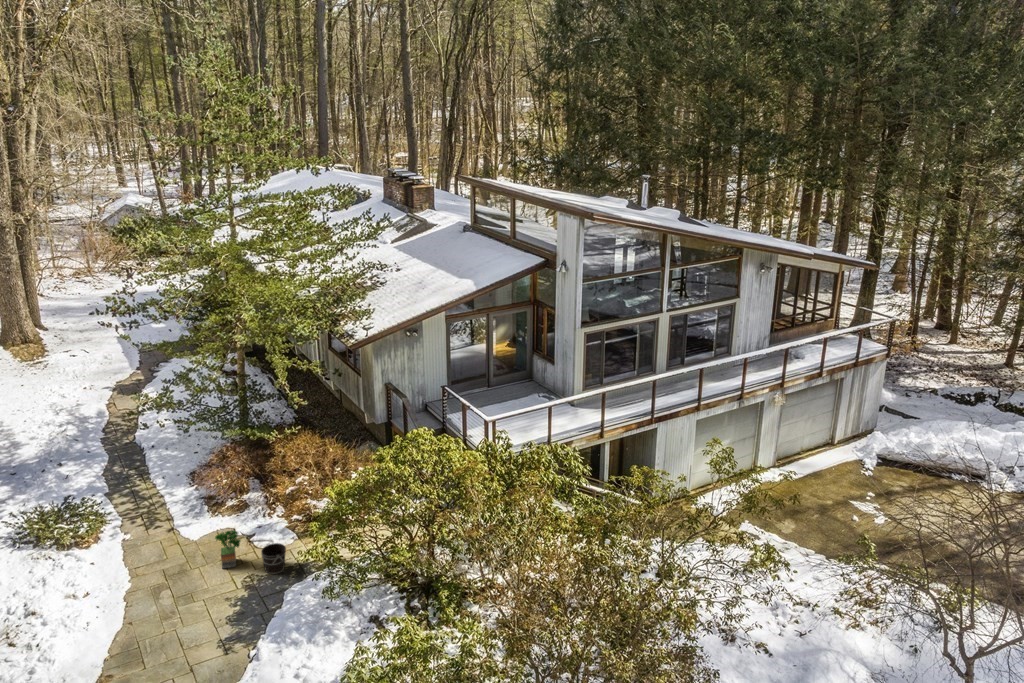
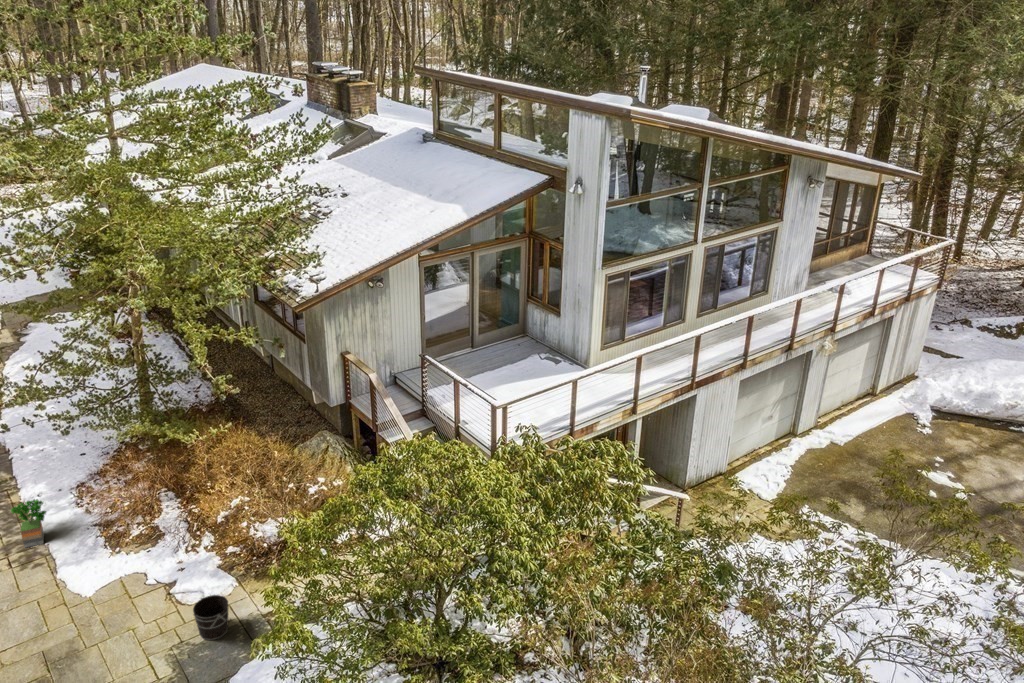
potted tree: present [215,530,241,569] -> present [11,499,46,547]

